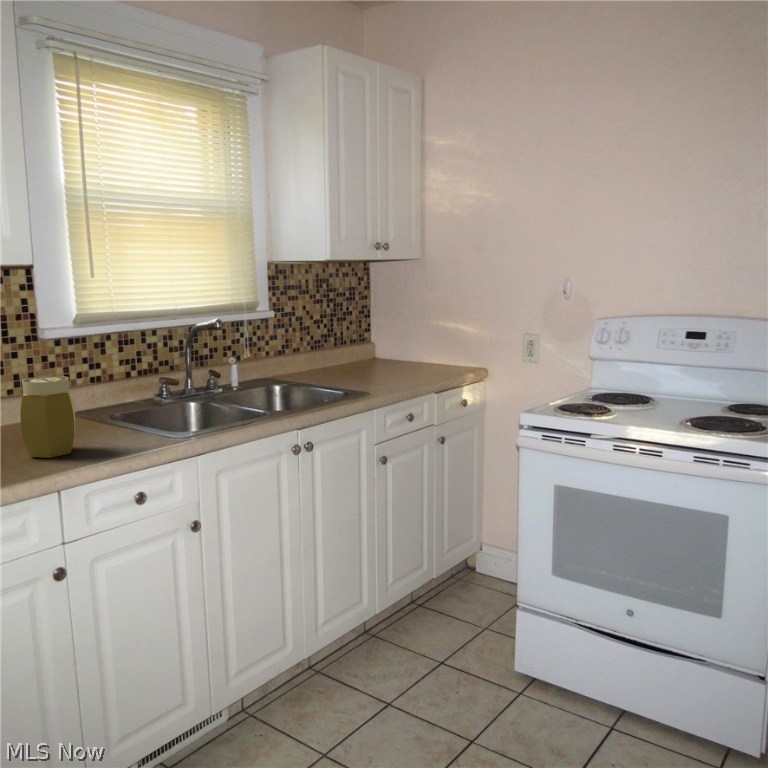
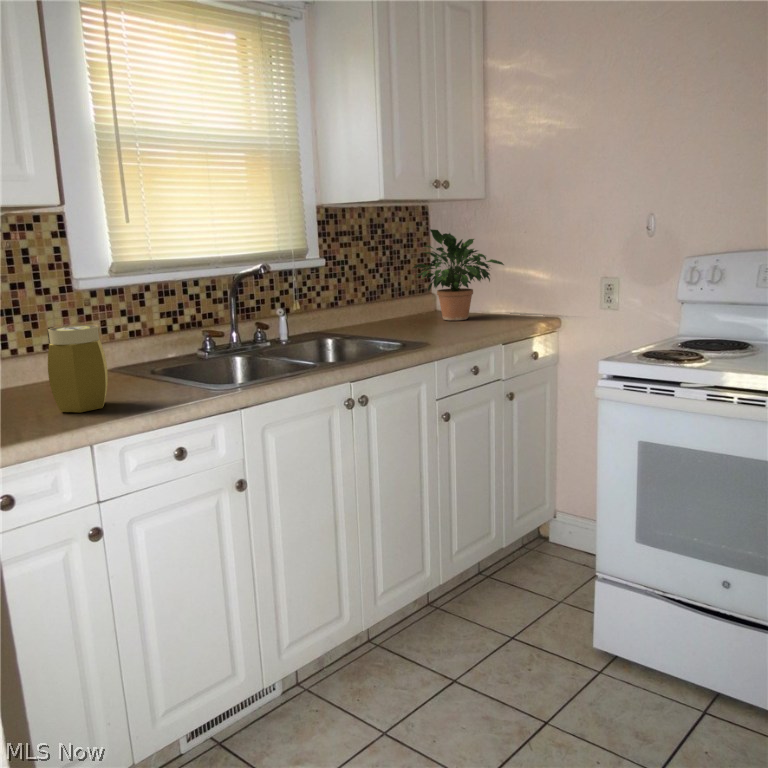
potted plant: none [352,285,440,369] -> present [413,229,504,321]

